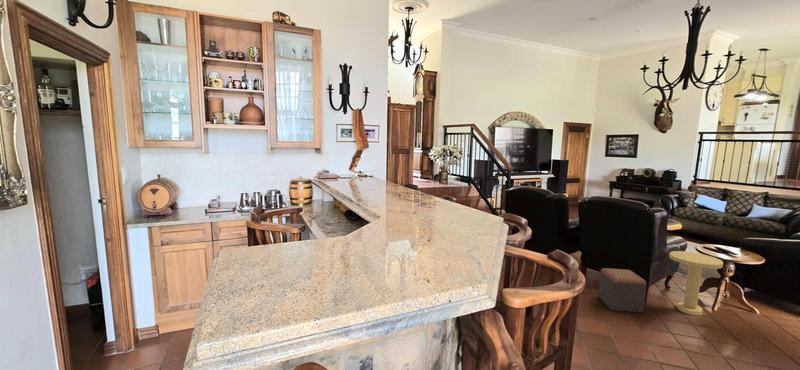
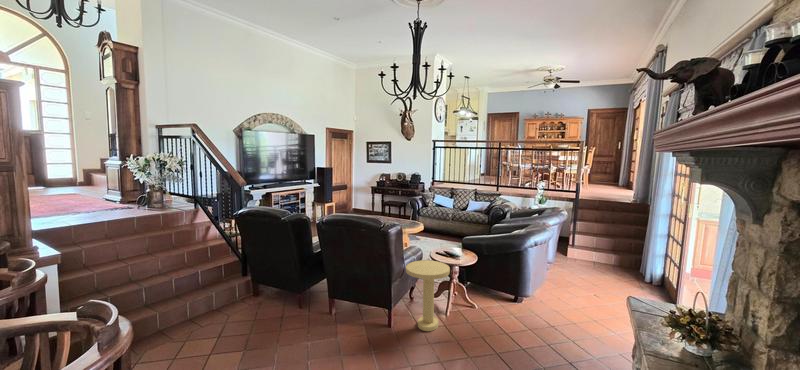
footstool: present [598,268,647,313] -> none [339,295,385,355]

